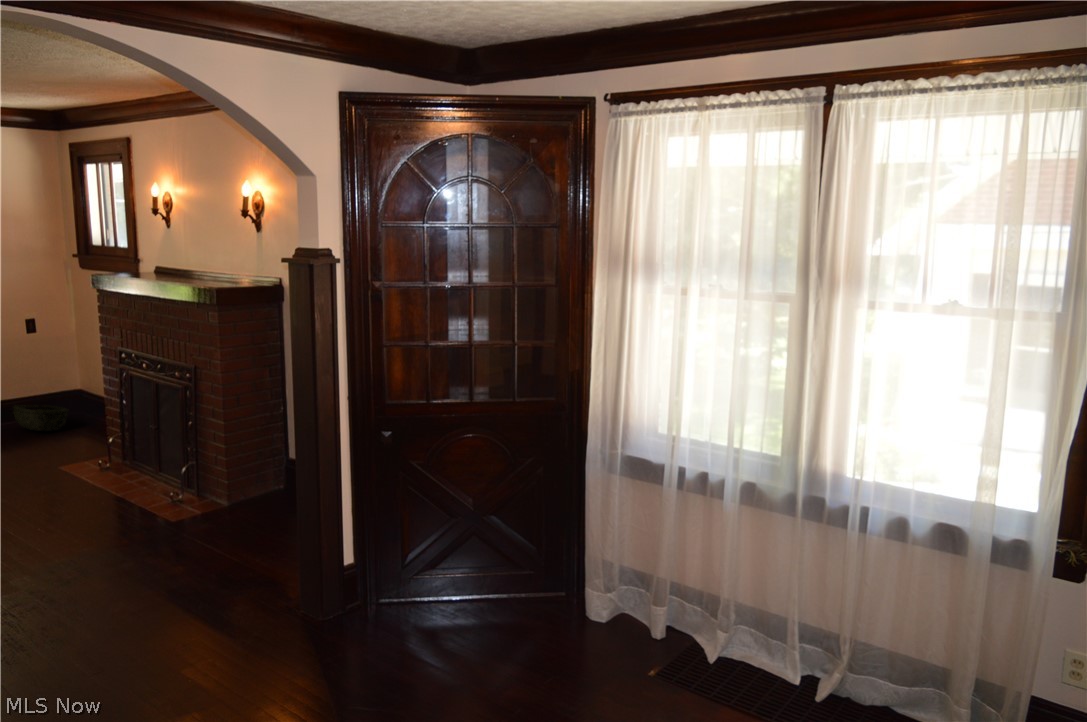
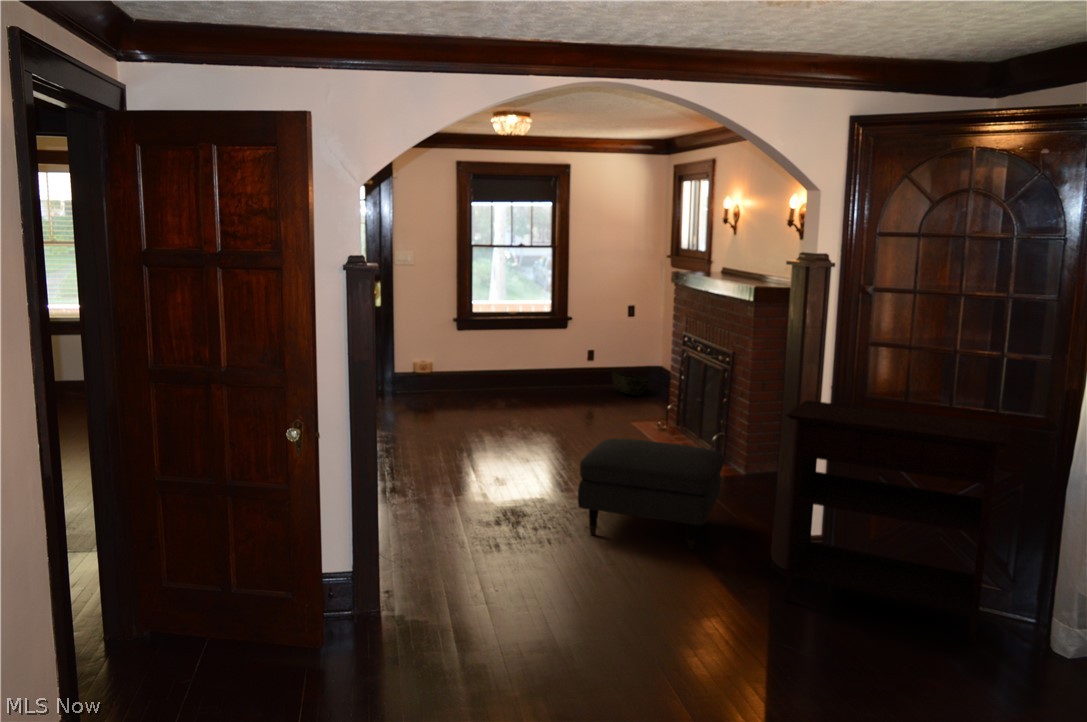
console table: none [315,411,543,653] -> present [785,401,1011,645]
ottoman: none [22,491,220,643] -> present [578,438,724,550]

